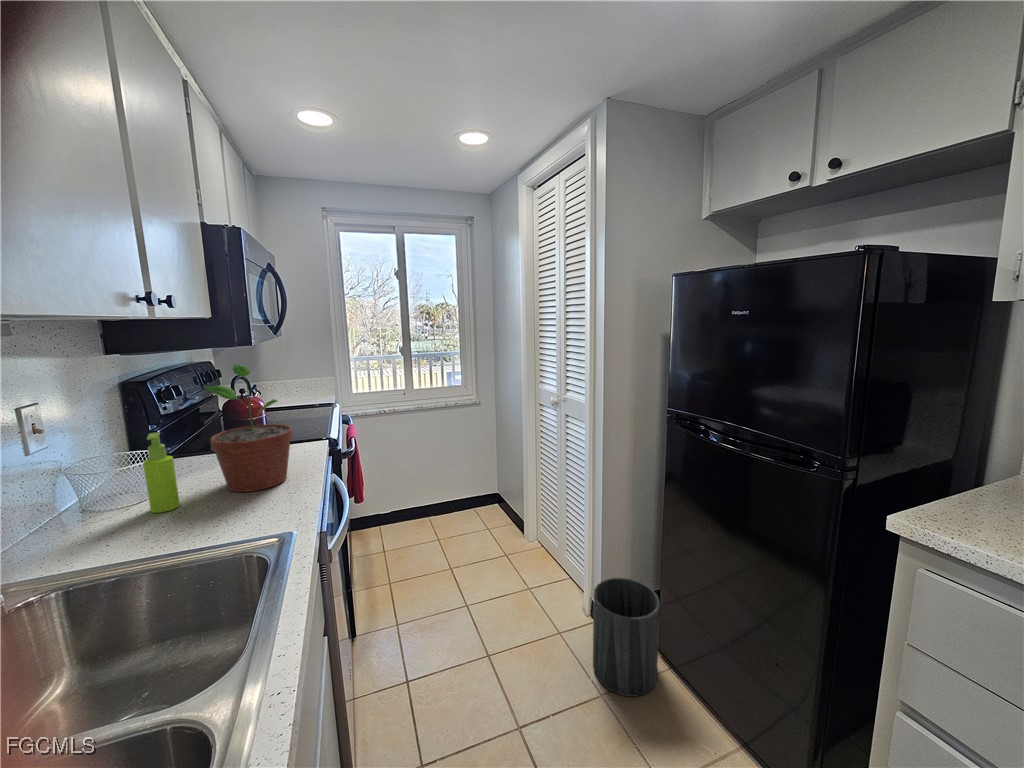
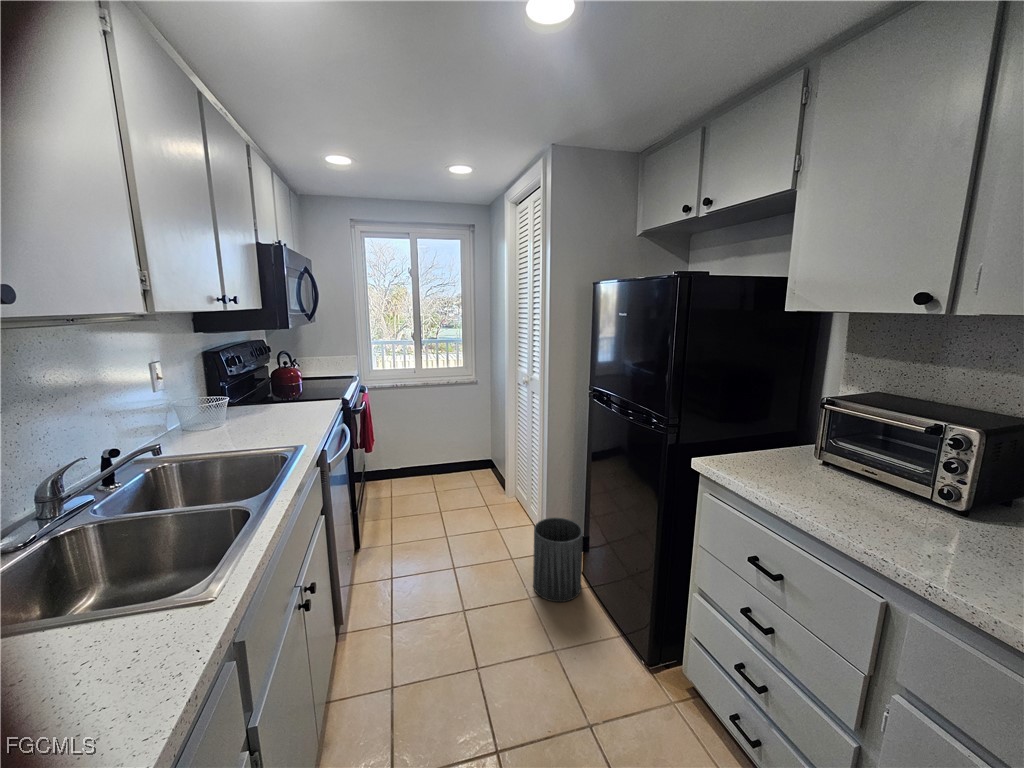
potted plant: present [205,364,293,492] -> none [255,342,313,427]
soap dispenser: present [143,432,180,513] -> none [219,383,240,434]

